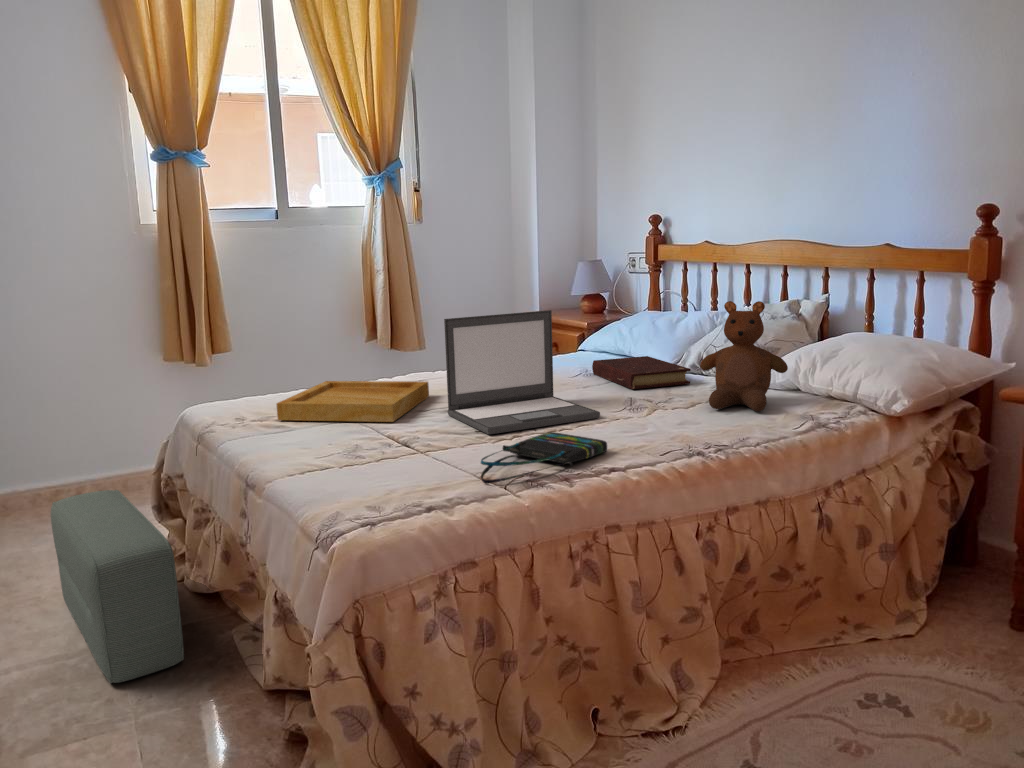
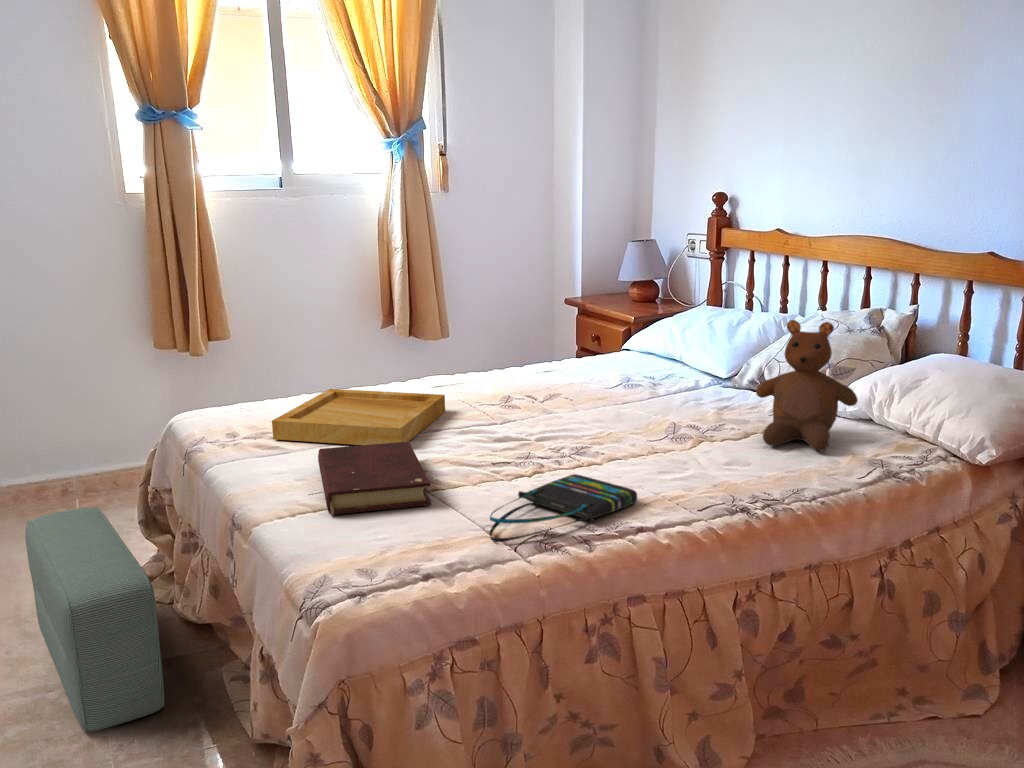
laptop: present [444,310,600,434] -> none [461,322,636,471]
book: present [592,356,691,389] -> present [318,442,431,515]

